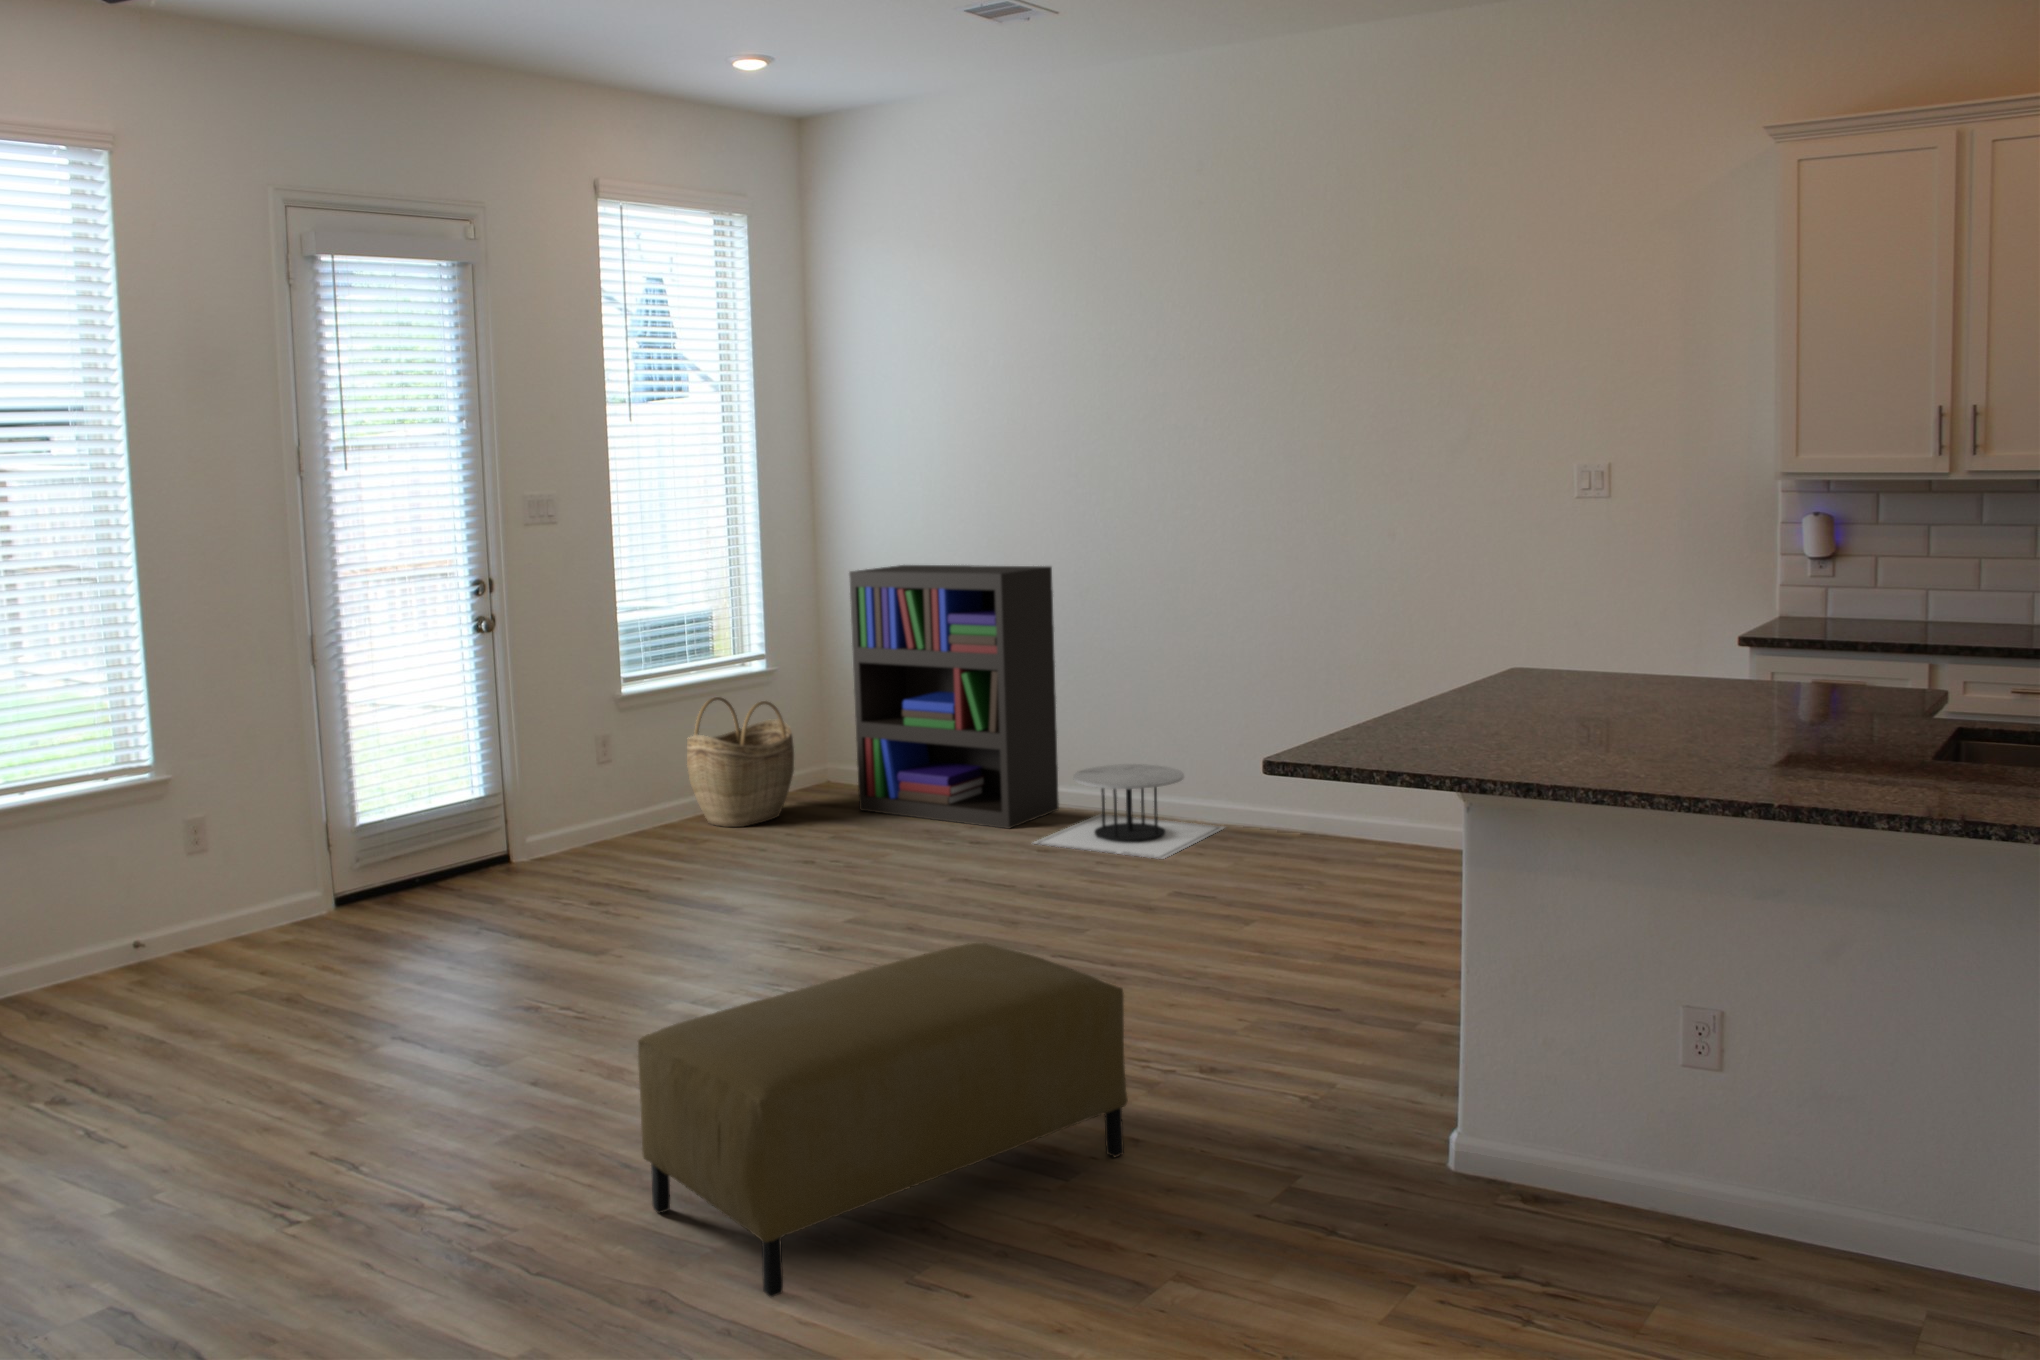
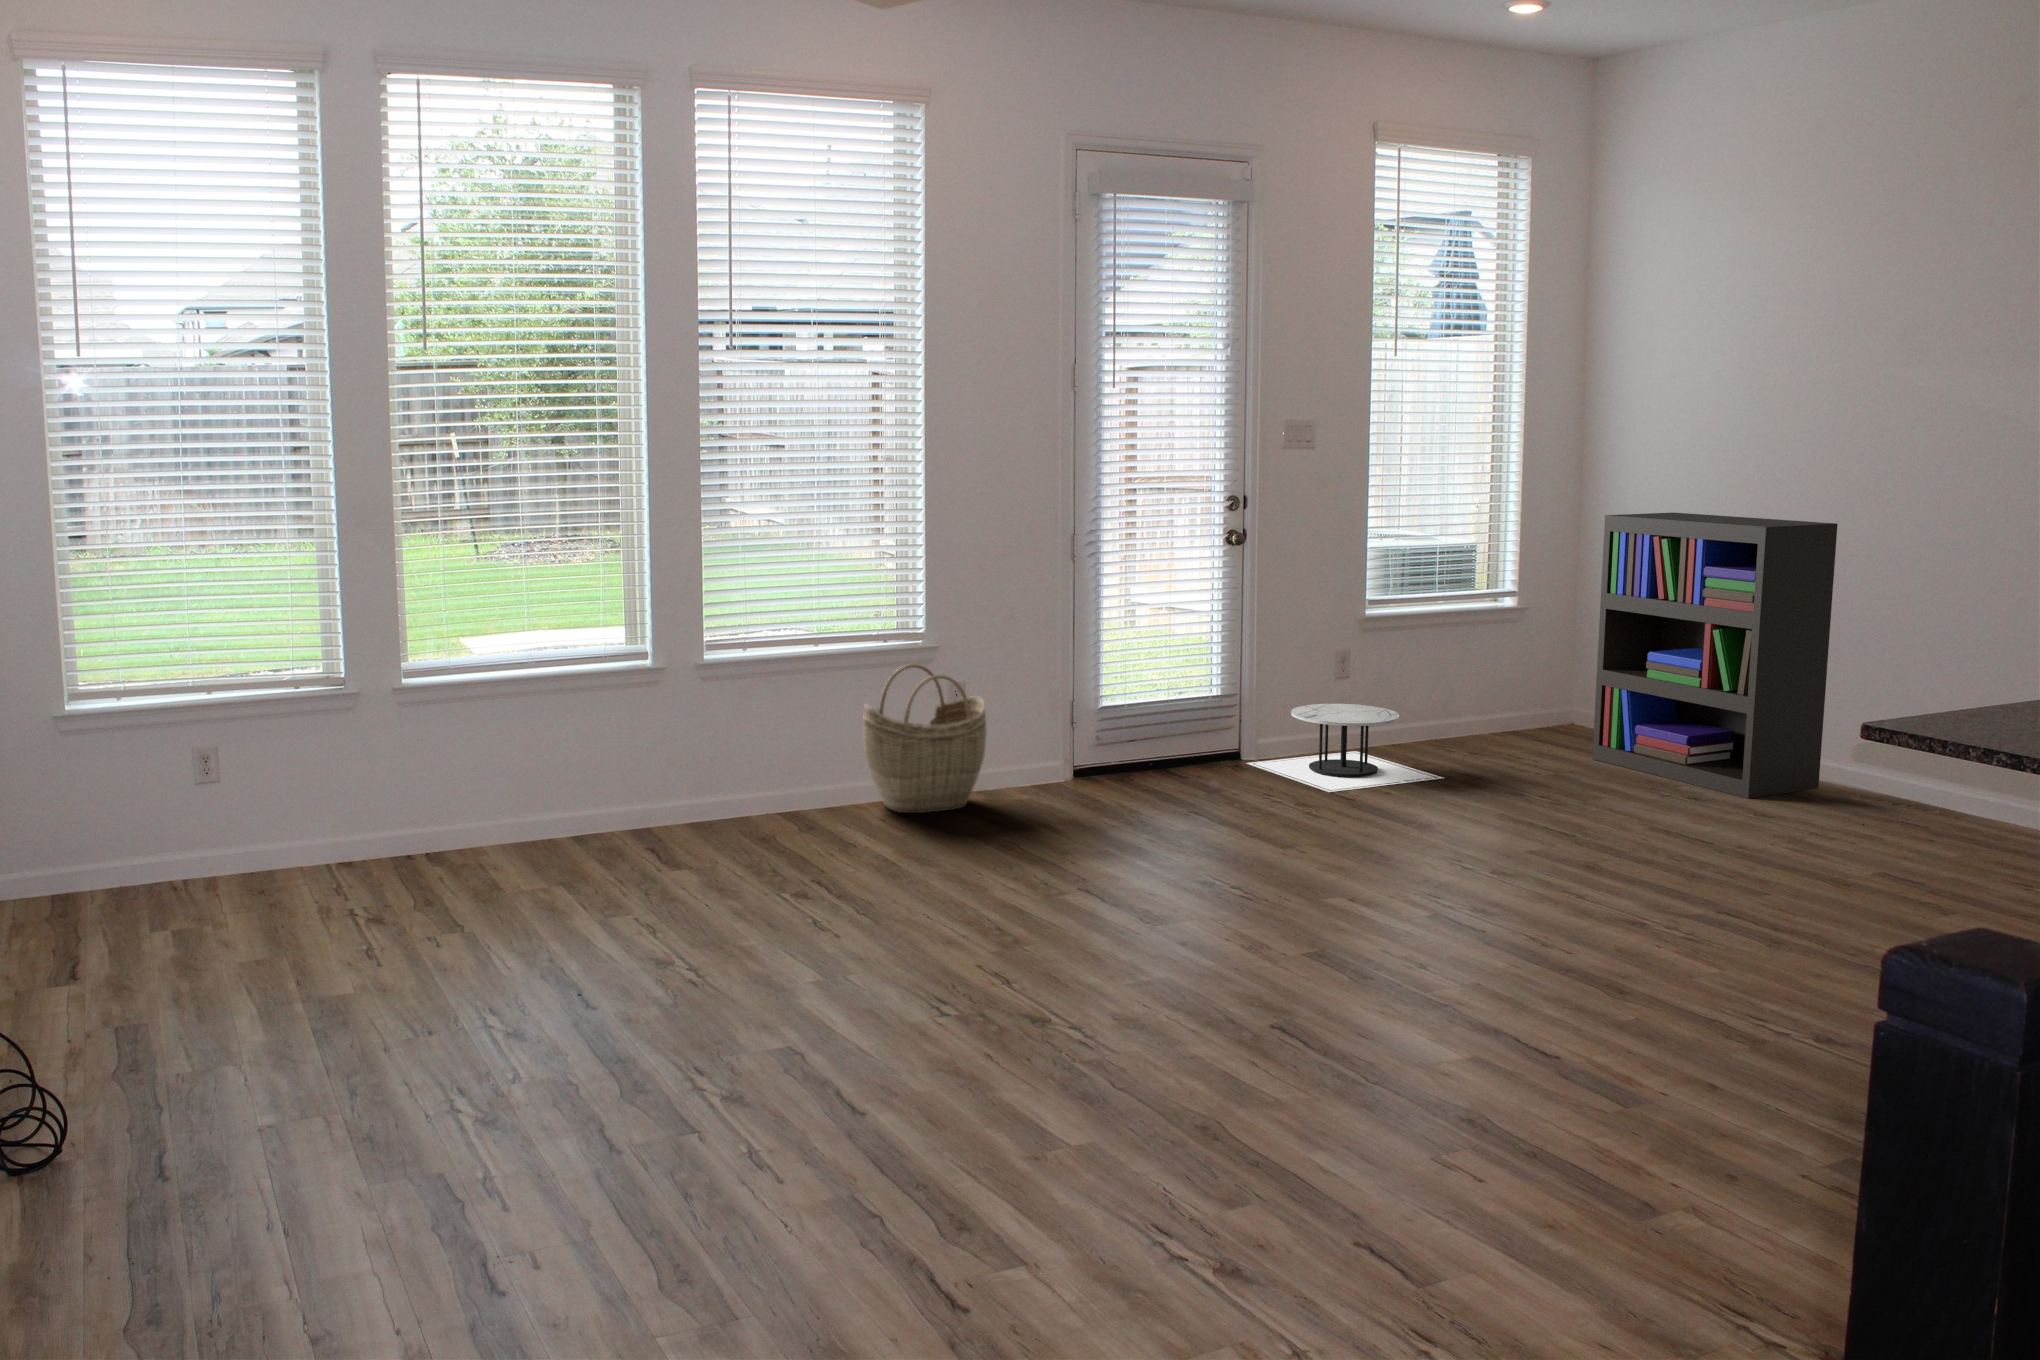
woven basket: present [687,697,794,827] -> present [863,664,986,813]
side table: present [1034,764,1224,859] -> present [1247,704,1443,792]
ottoman: present [638,943,1128,1297] -> none [1219,875,1704,1132]

